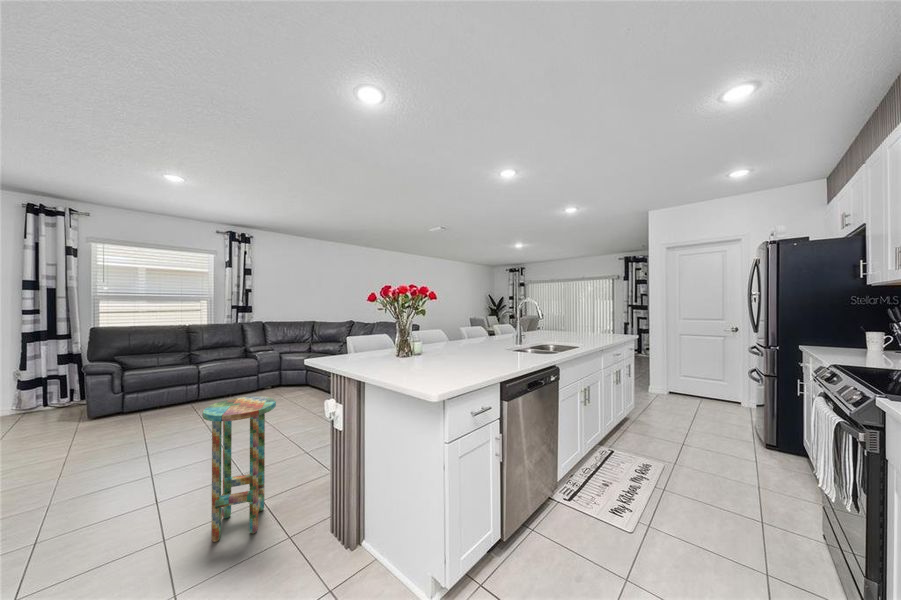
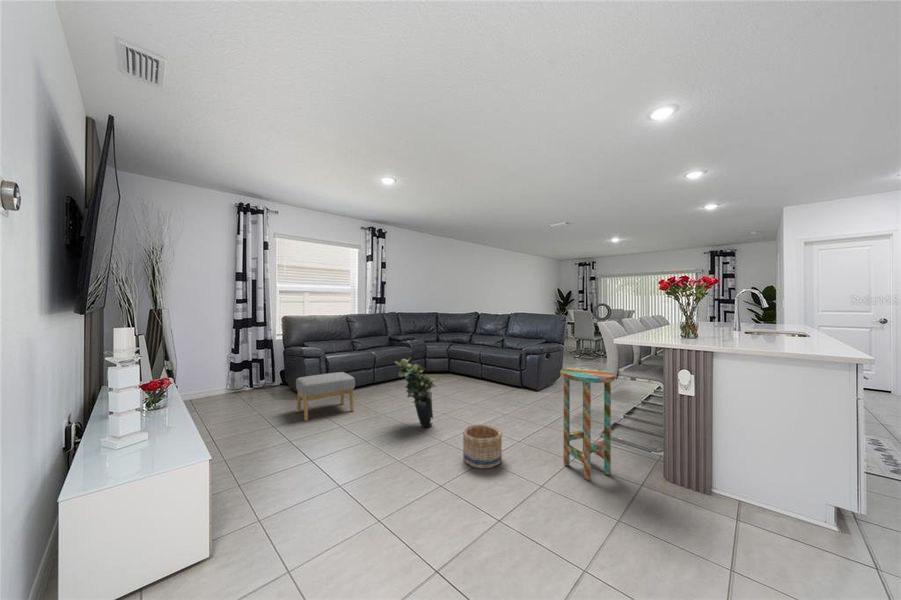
potted plant: none [116,379,177,461] -> present [395,359,436,427]
footstool: none [26,393,119,453] -> present [296,372,355,421]
basket: none [103,464,169,524] -> present [463,424,502,469]

